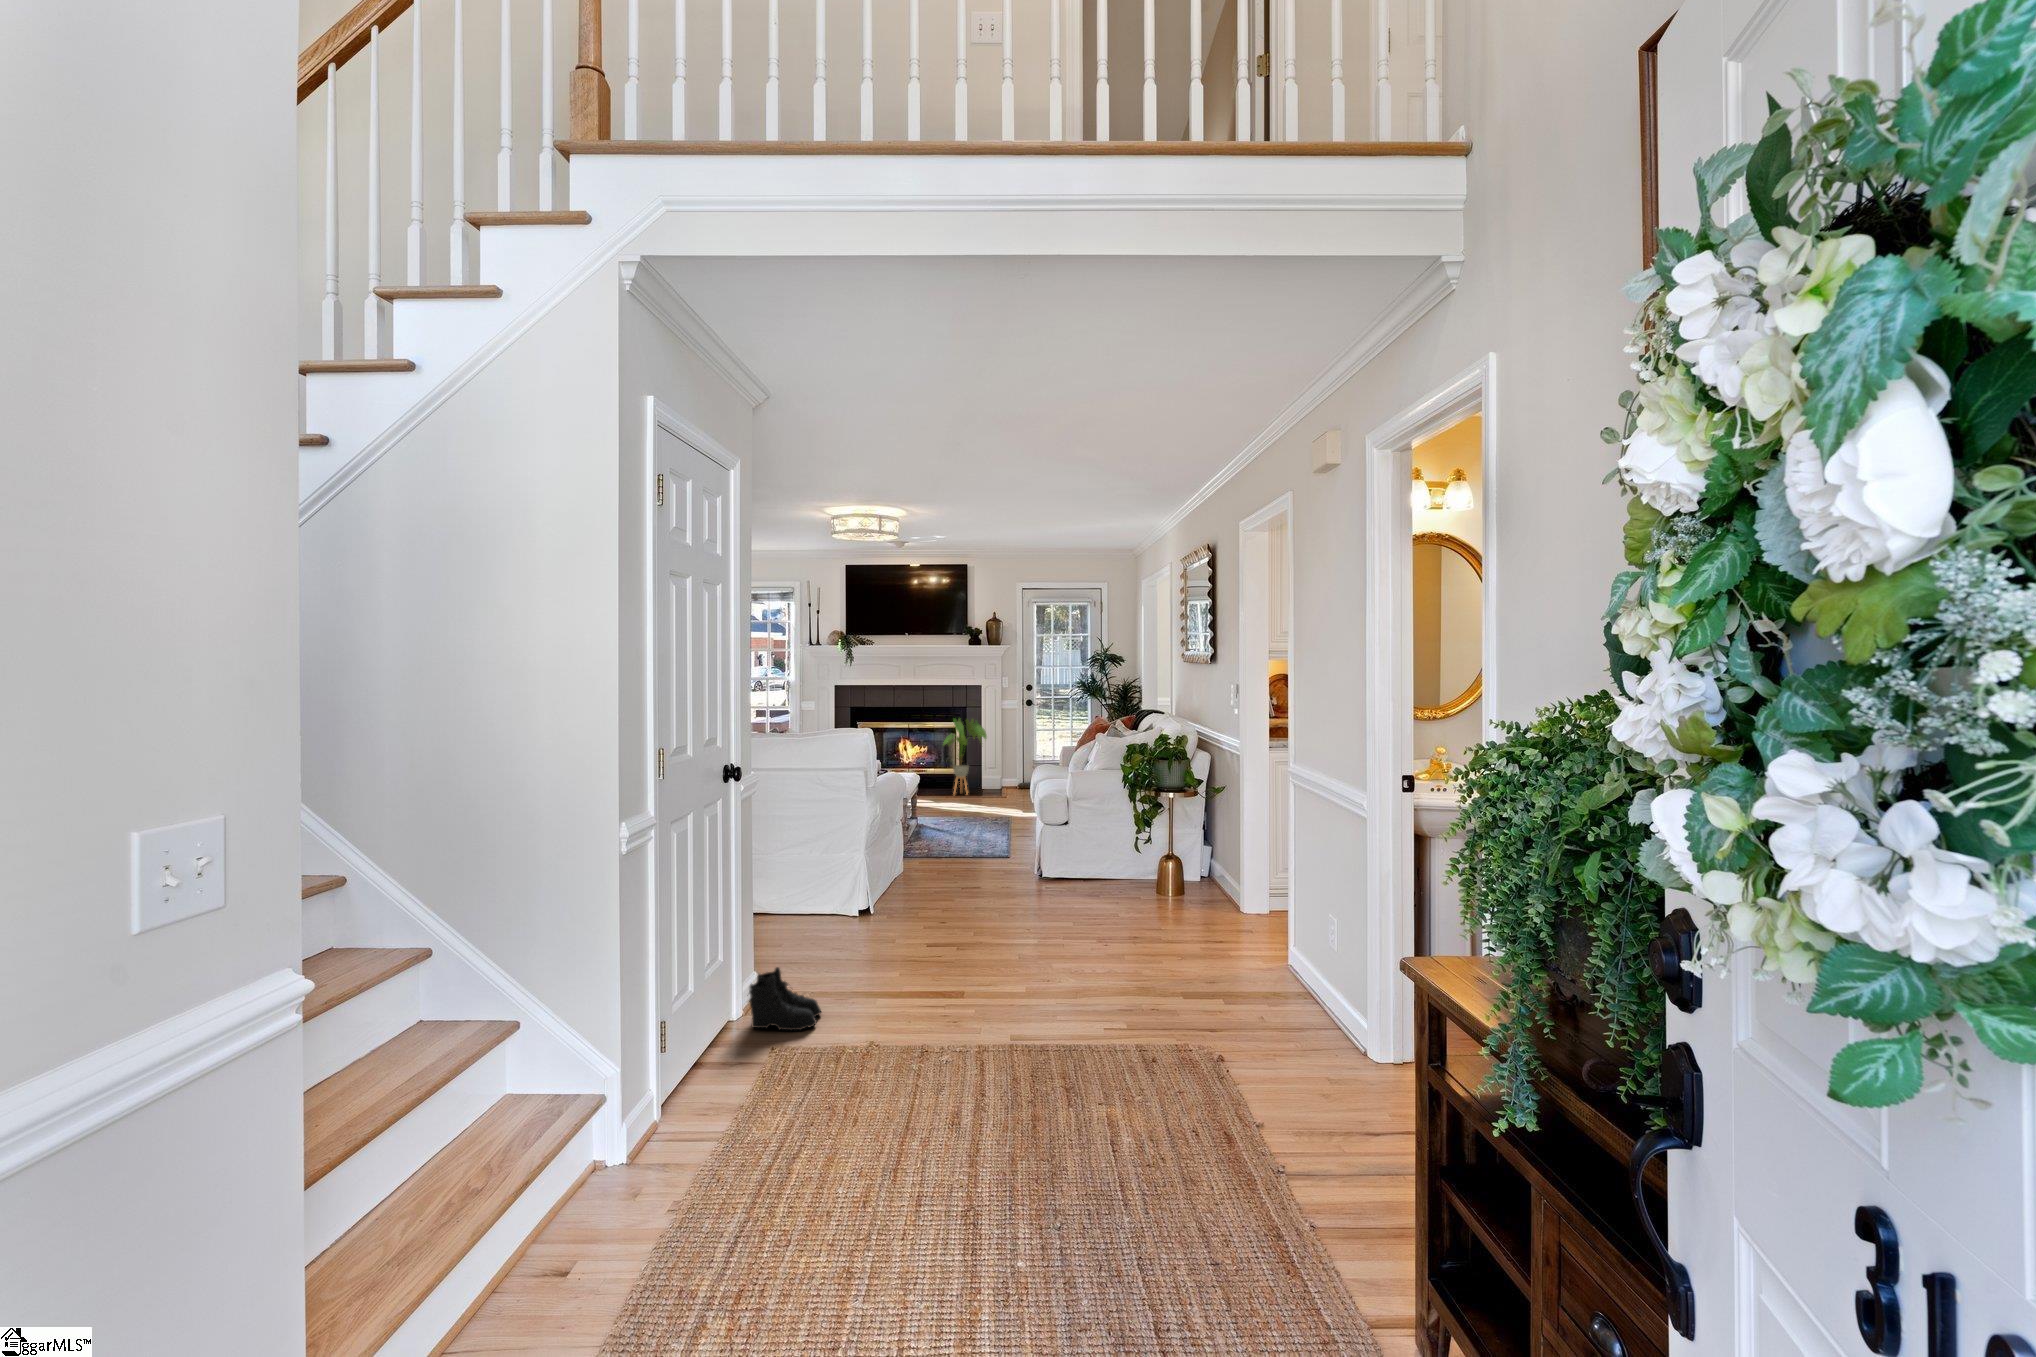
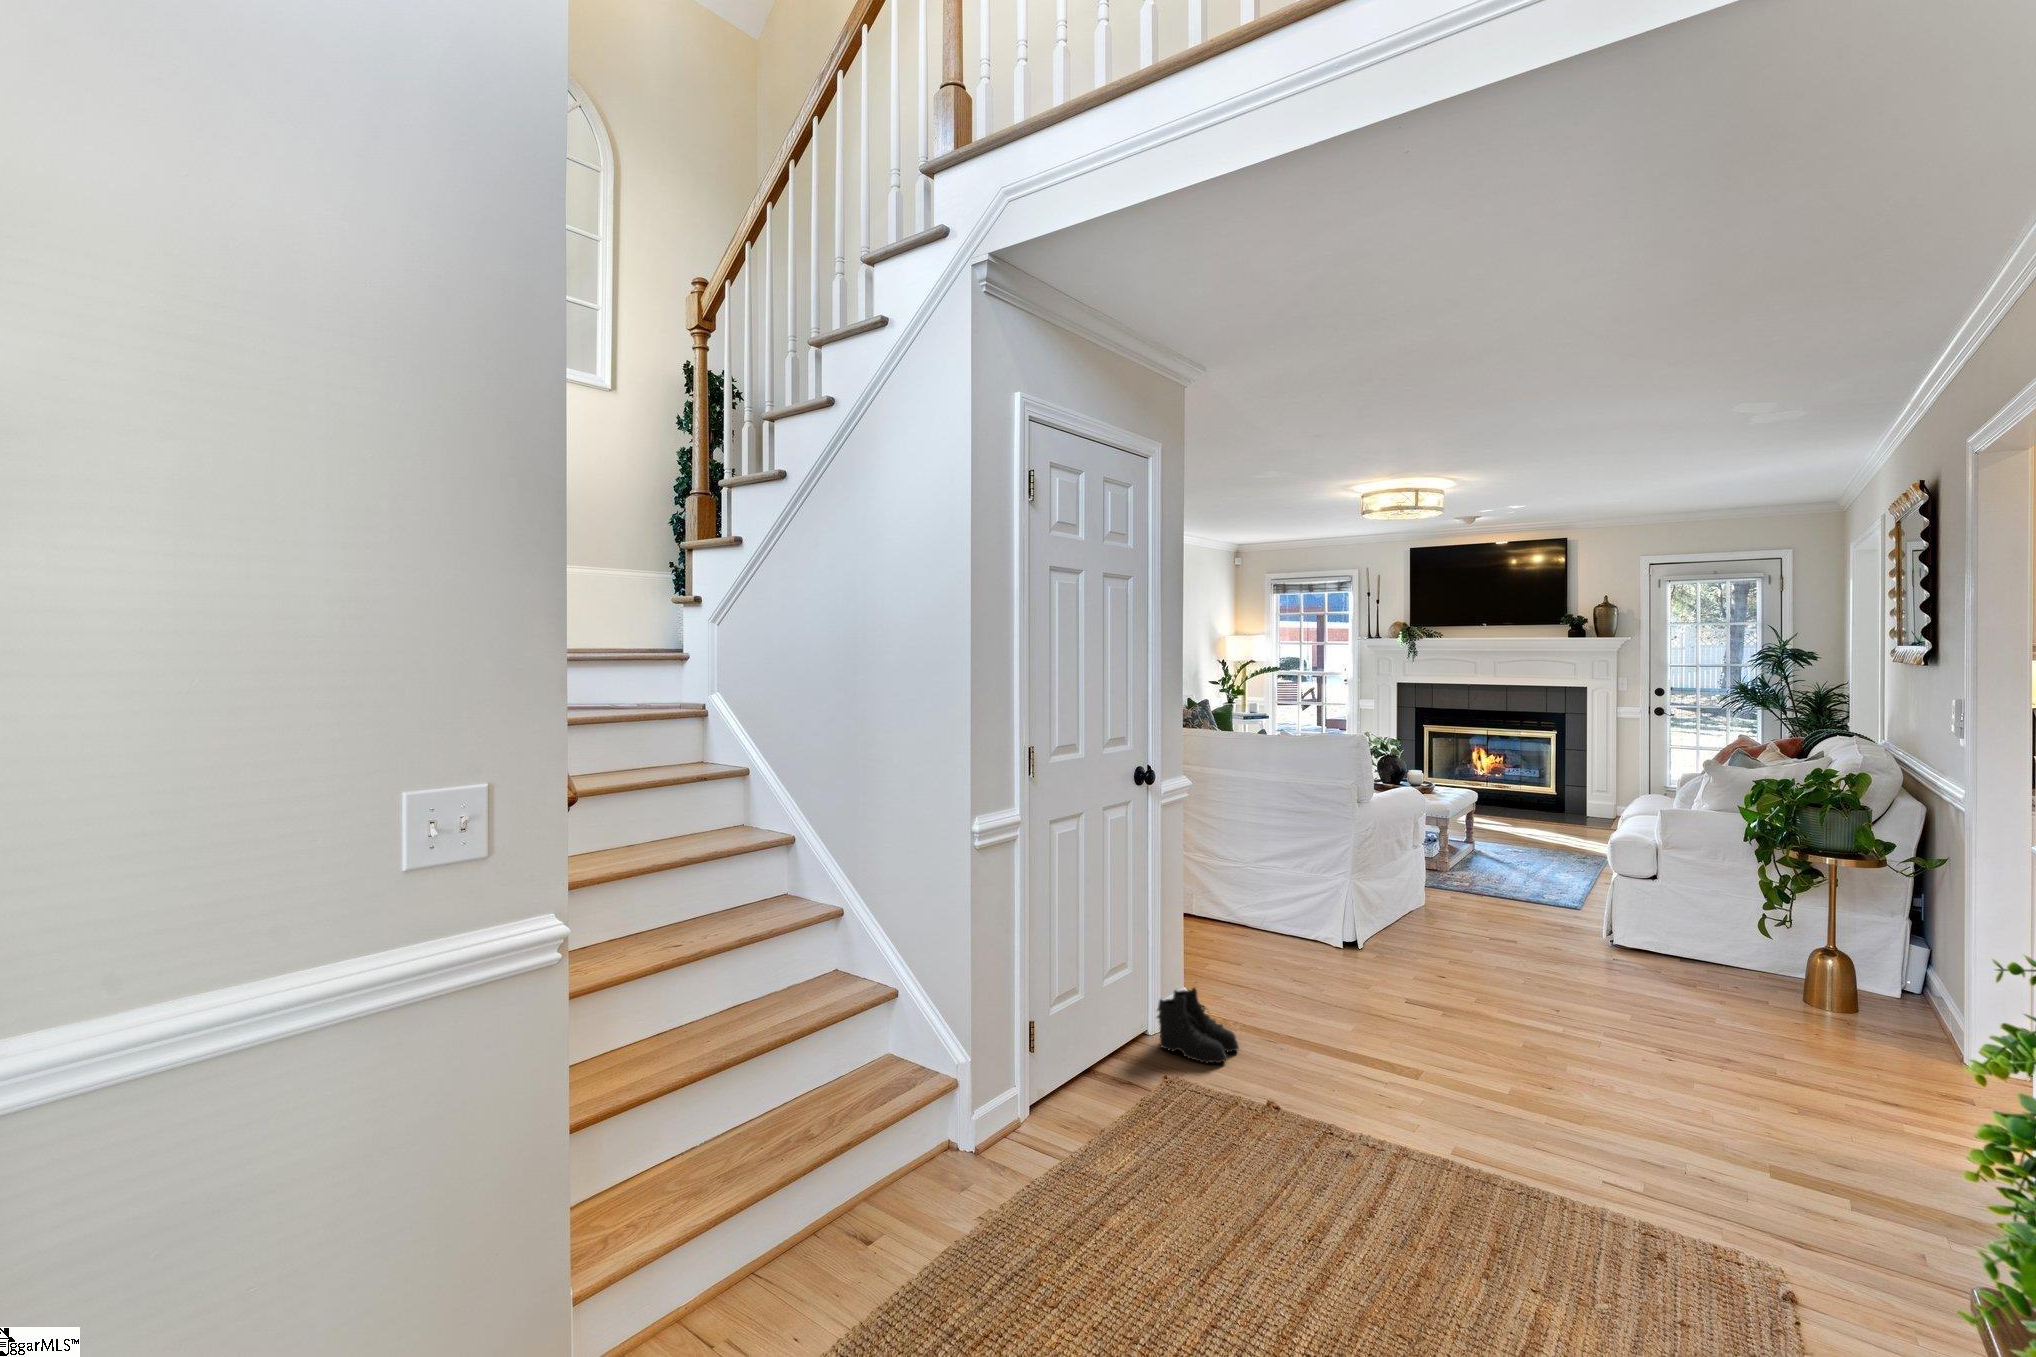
house plant: present [944,719,987,793] -> none [1526,726,1588,821]

